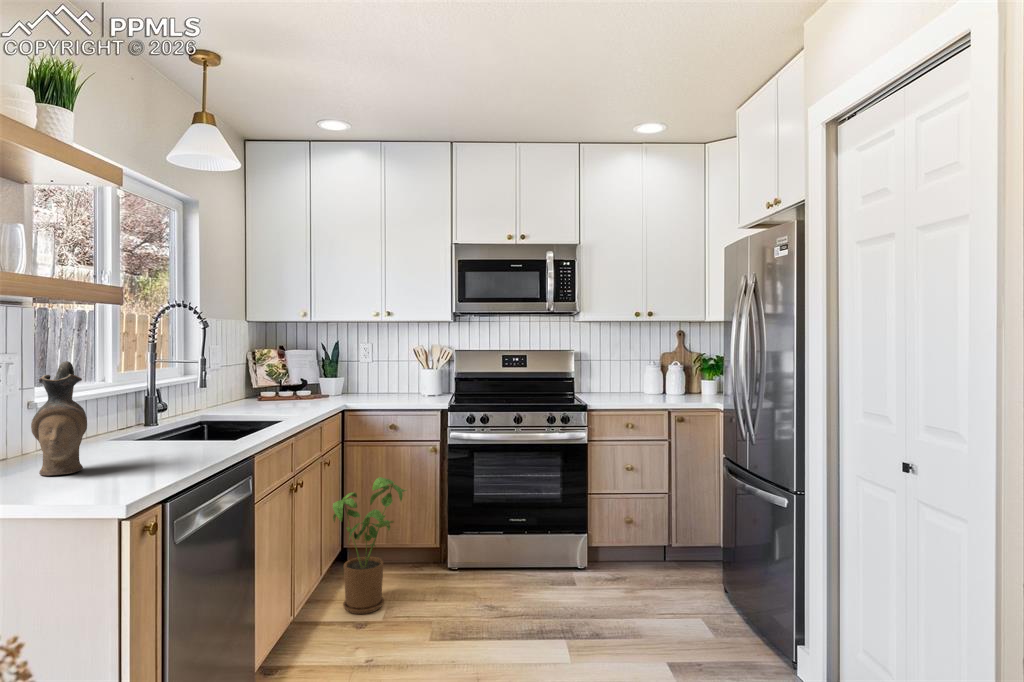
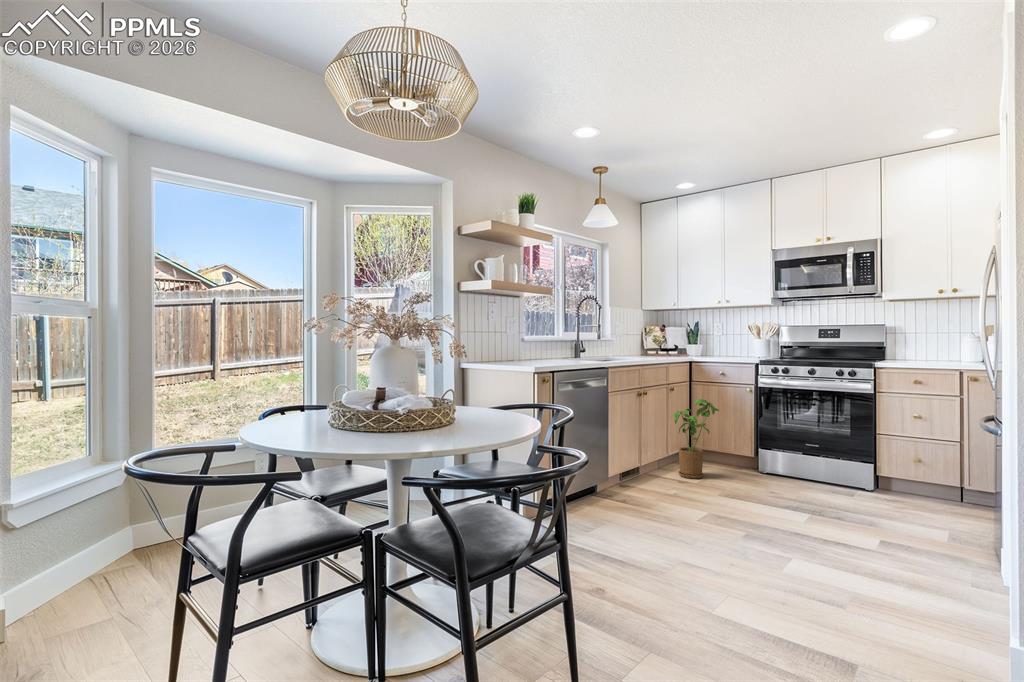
ceramic pitcher: present [31,361,87,475] -> none [525,320,543,363]

